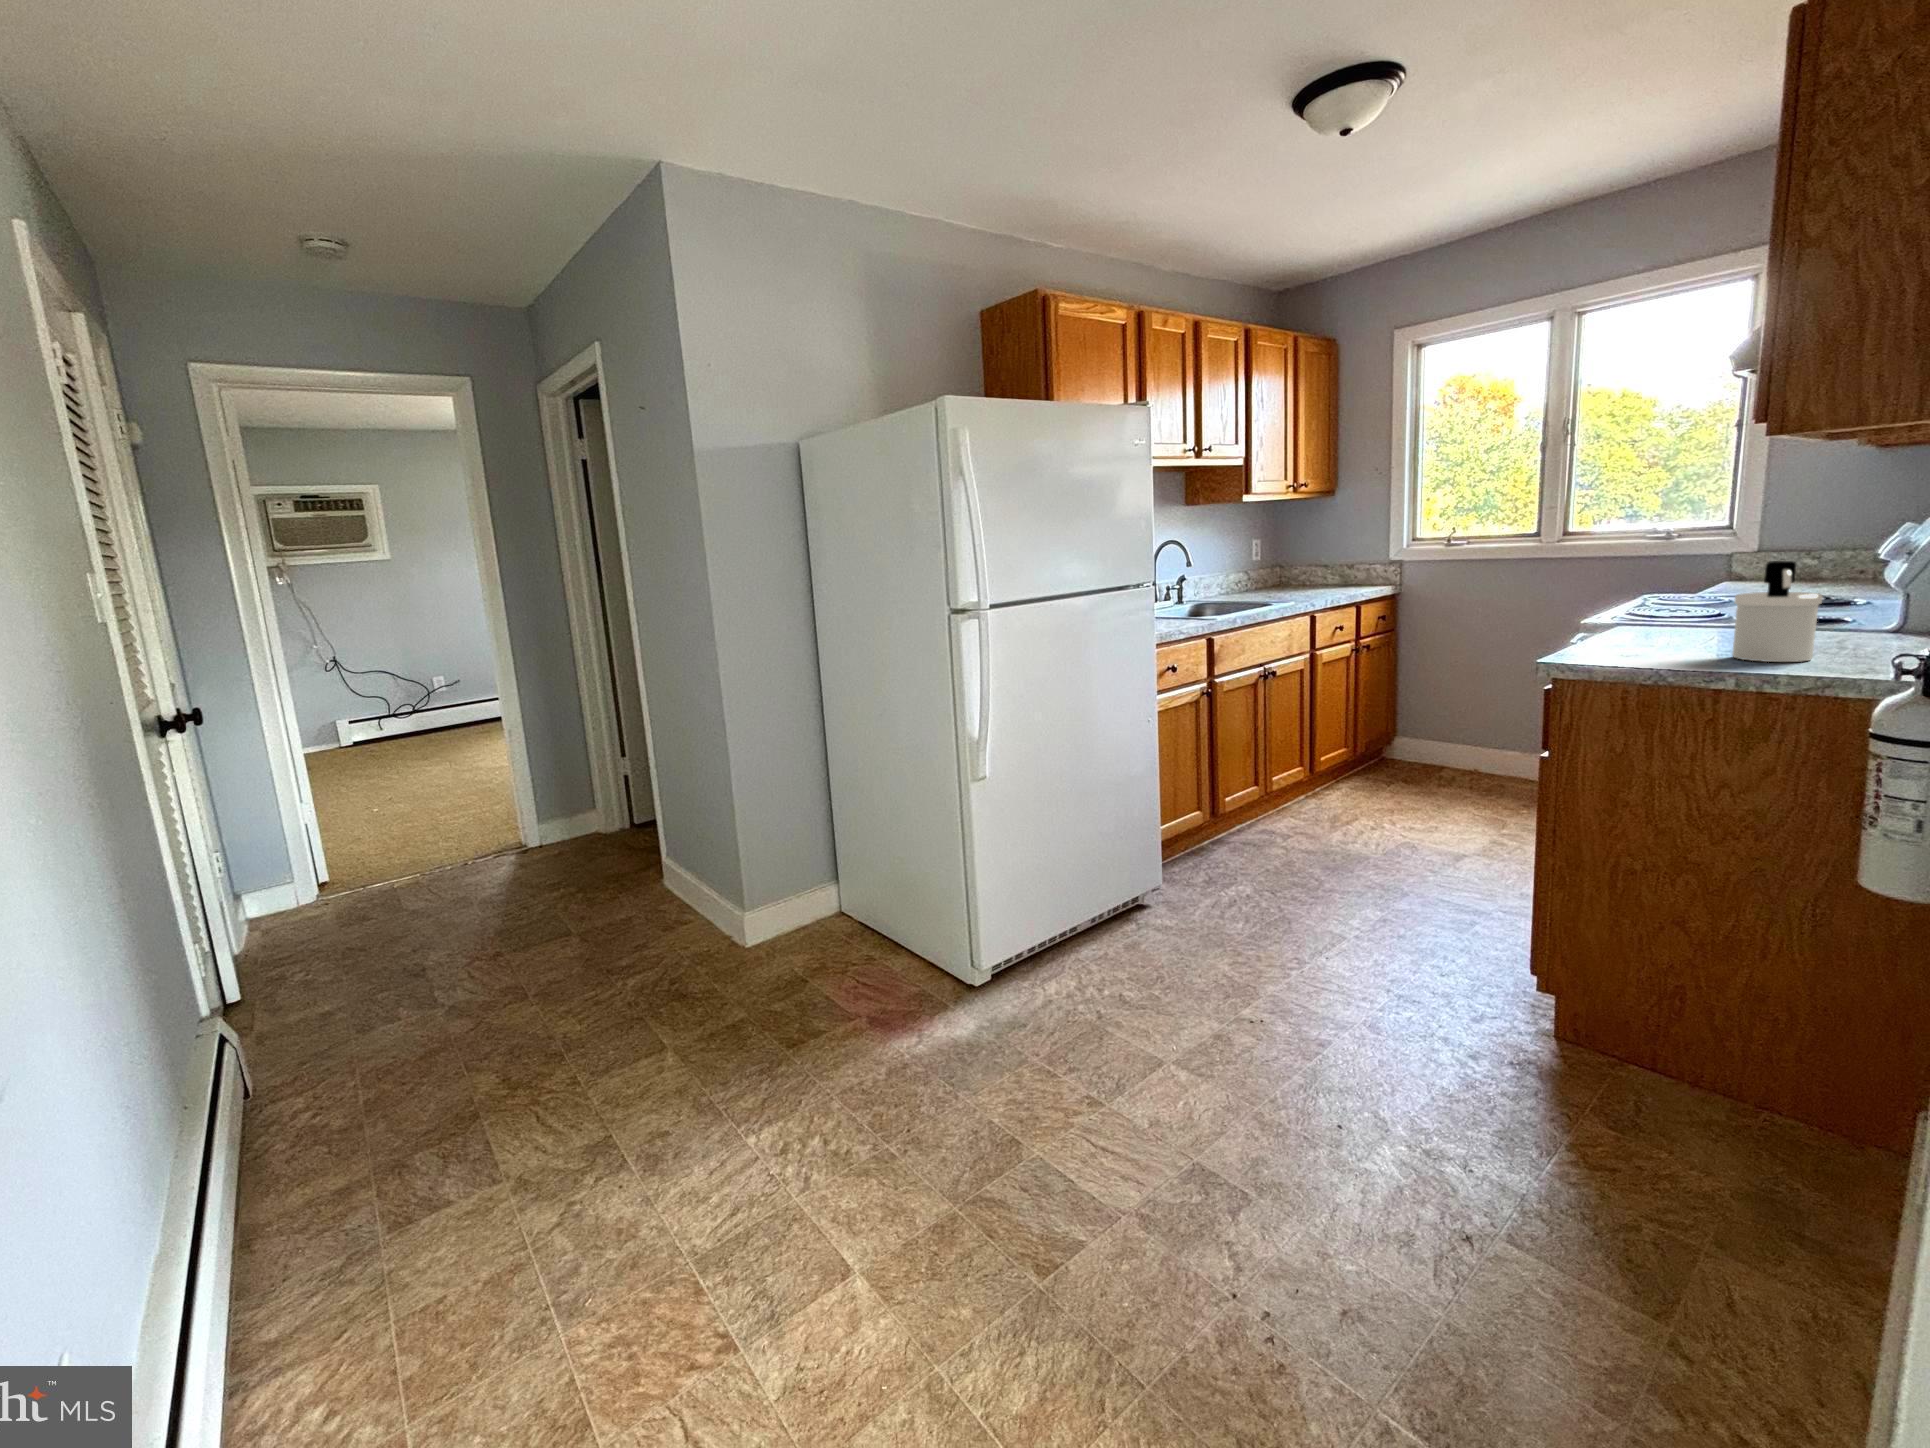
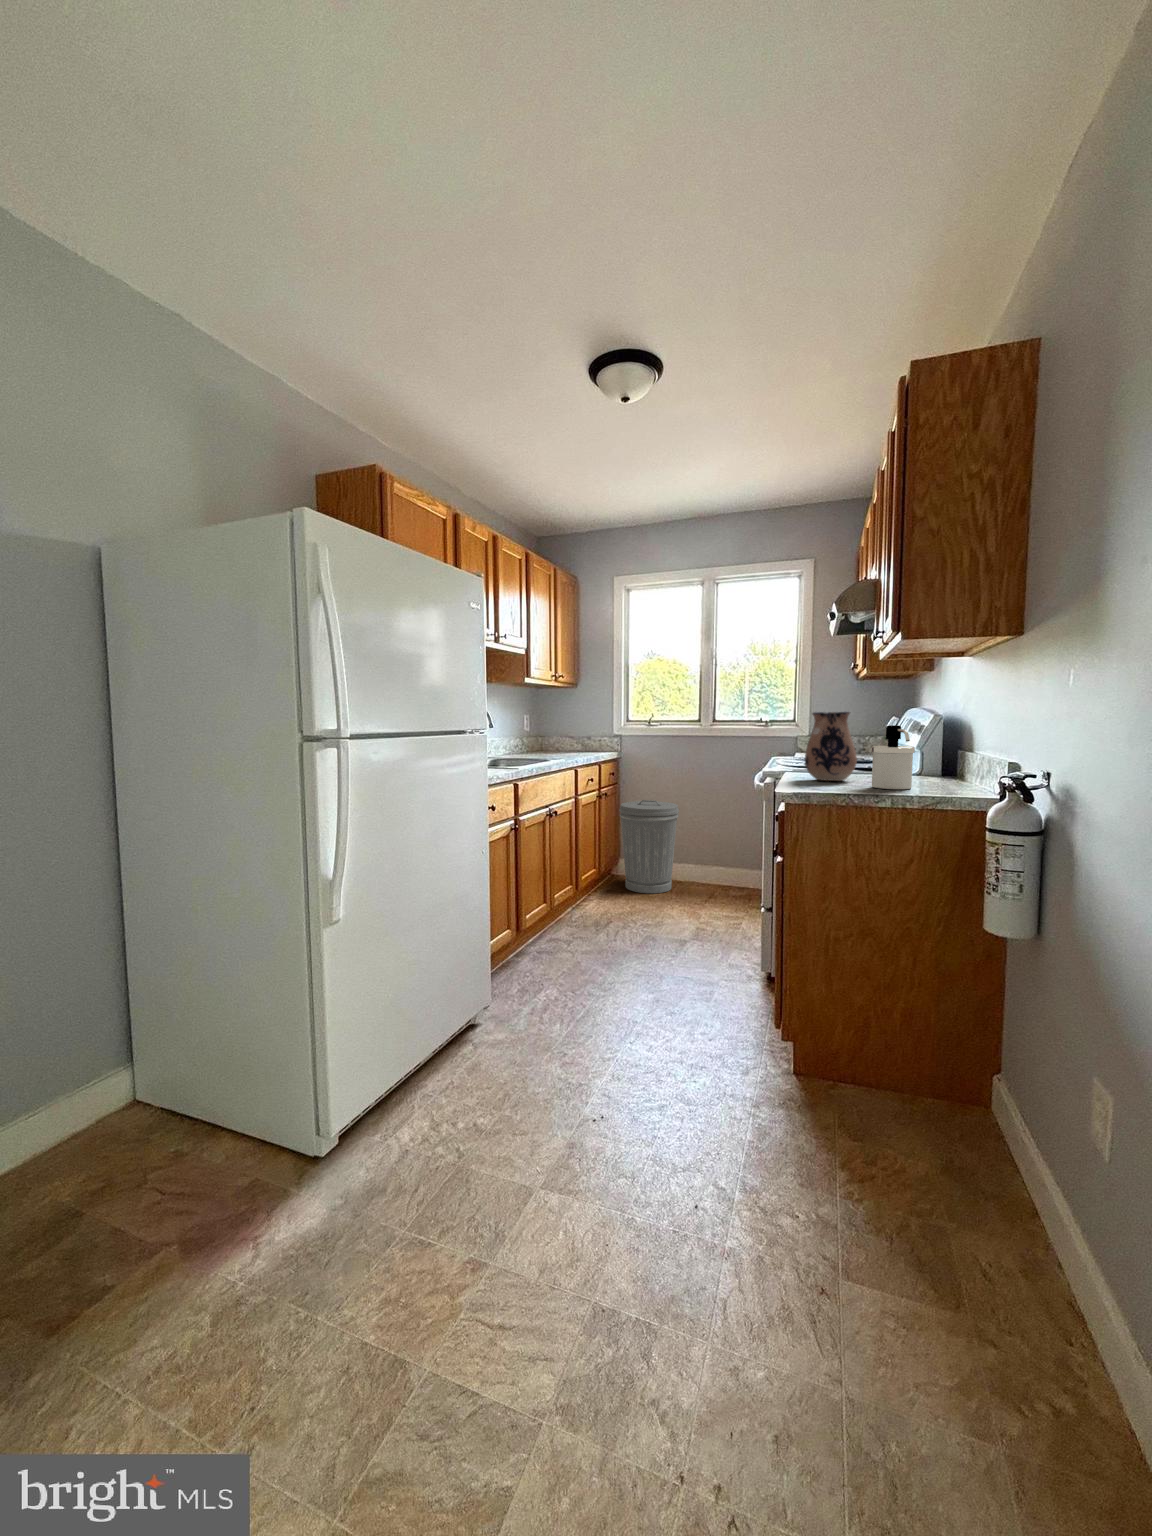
ceramic pitcher: none [1632,536,1733,644] -> present [805,712,857,781]
trash can: none [1388,656,1492,790] -> present [619,800,679,893]

